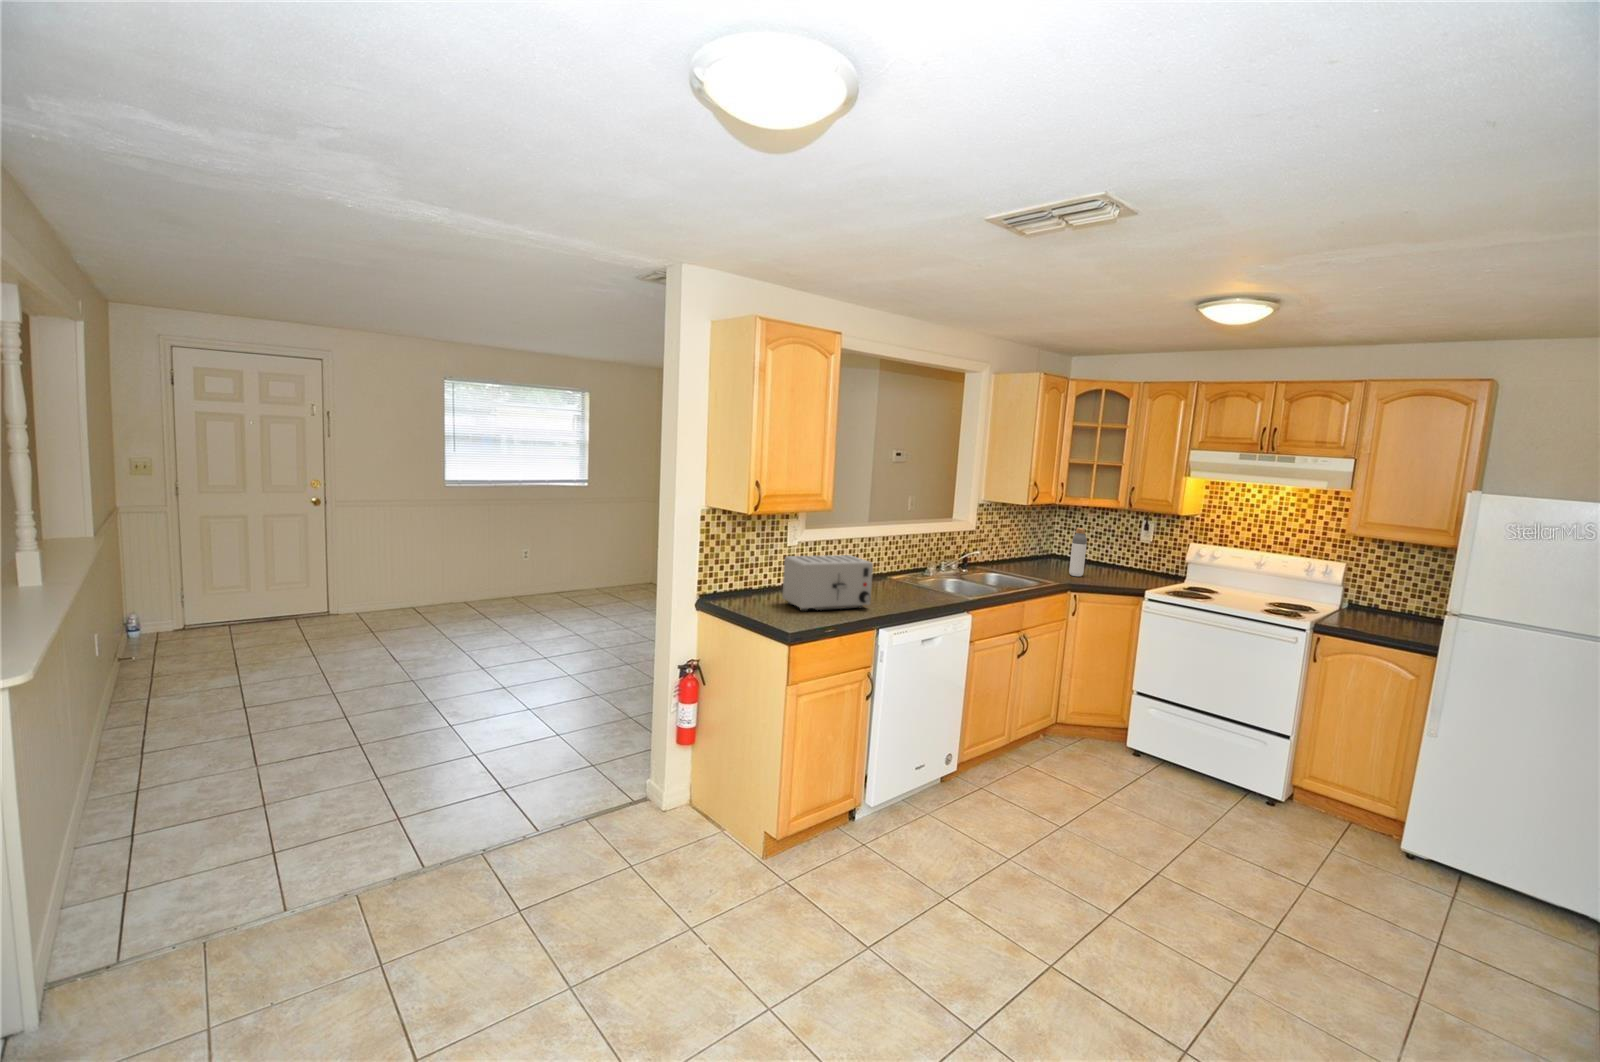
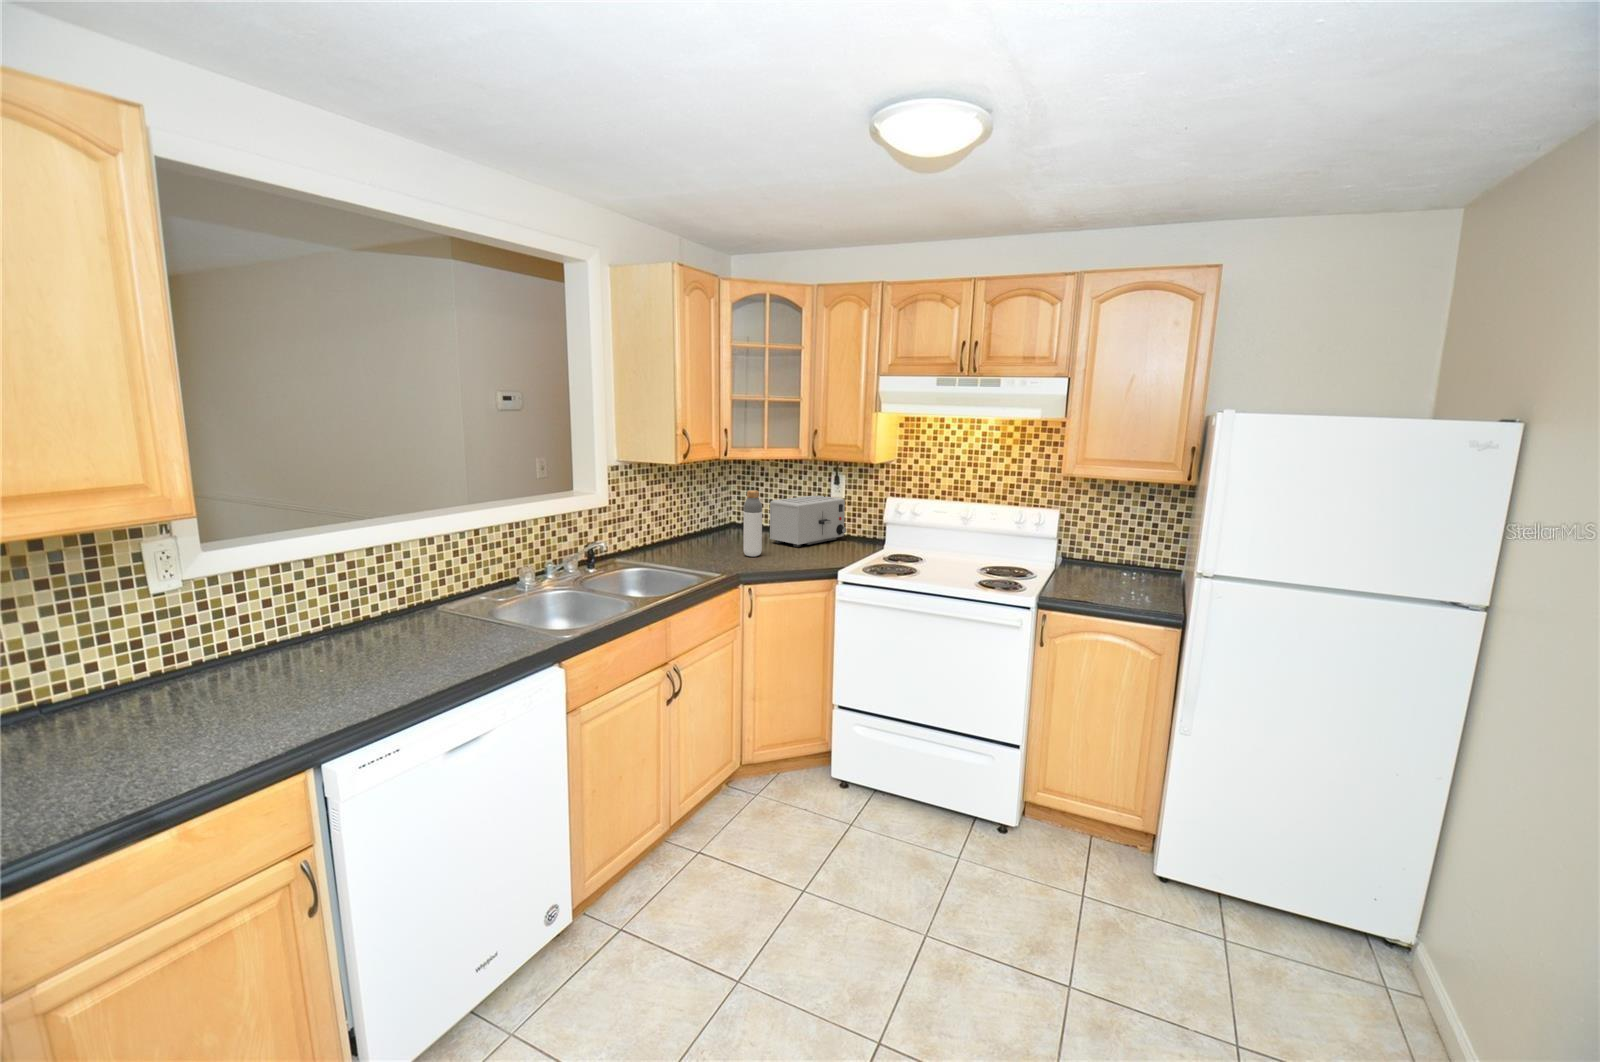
toaster: present [782,555,873,611] -> present [770,496,846,547]

